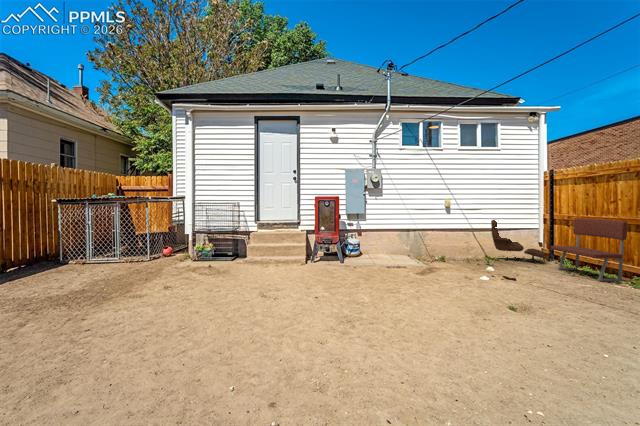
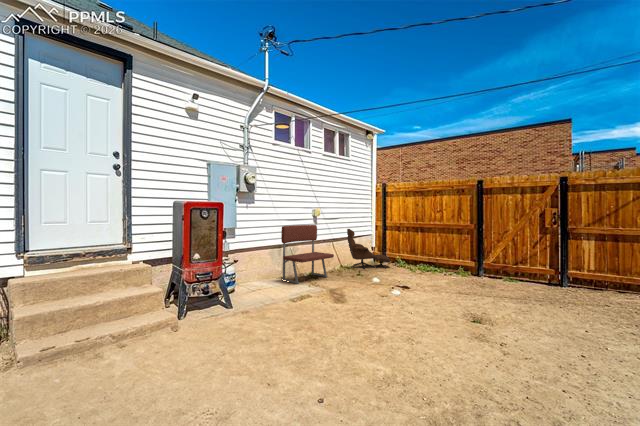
bench: present [551,218,627,281] -> present [281,225,334,284]

